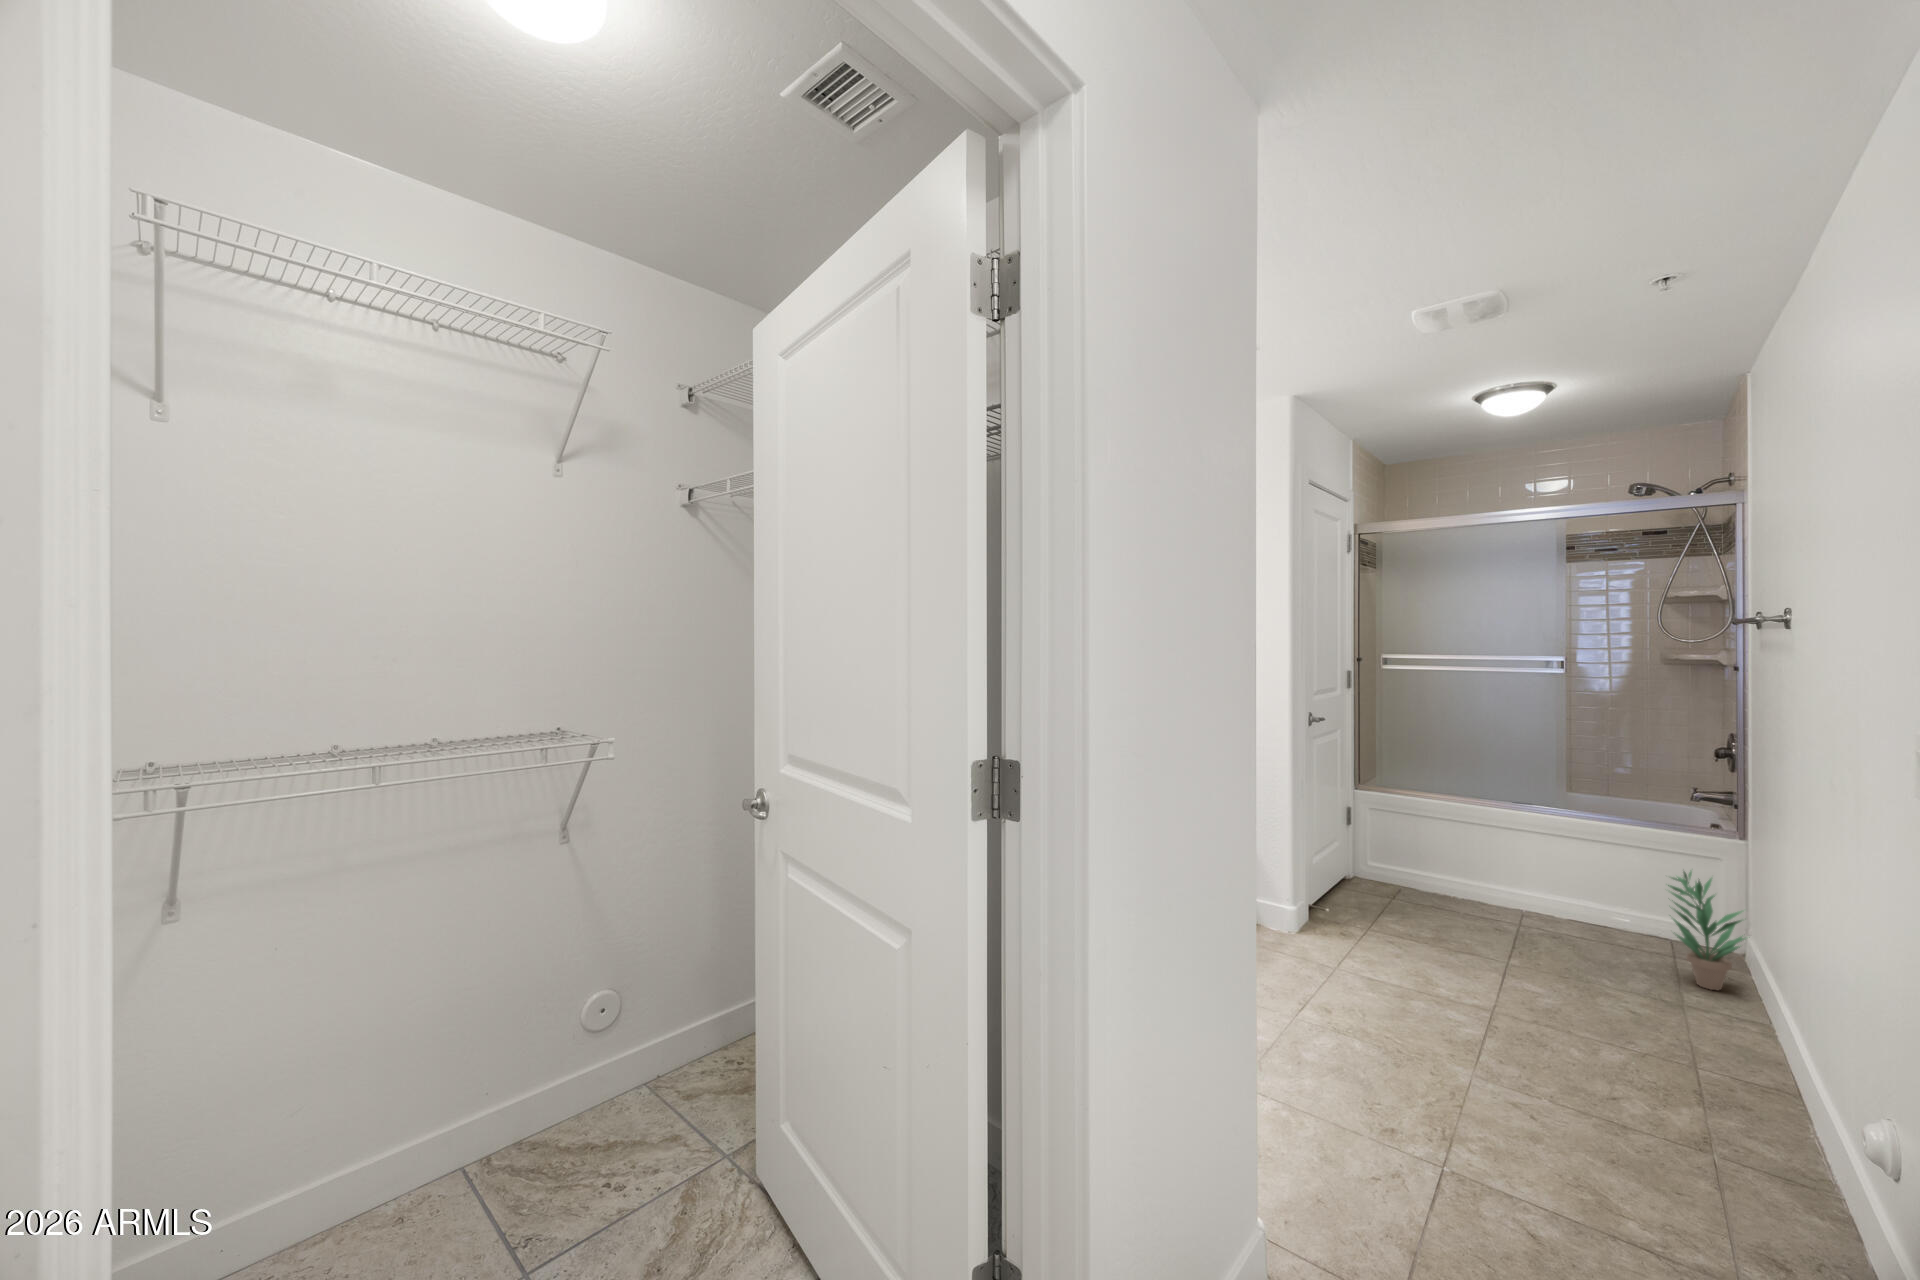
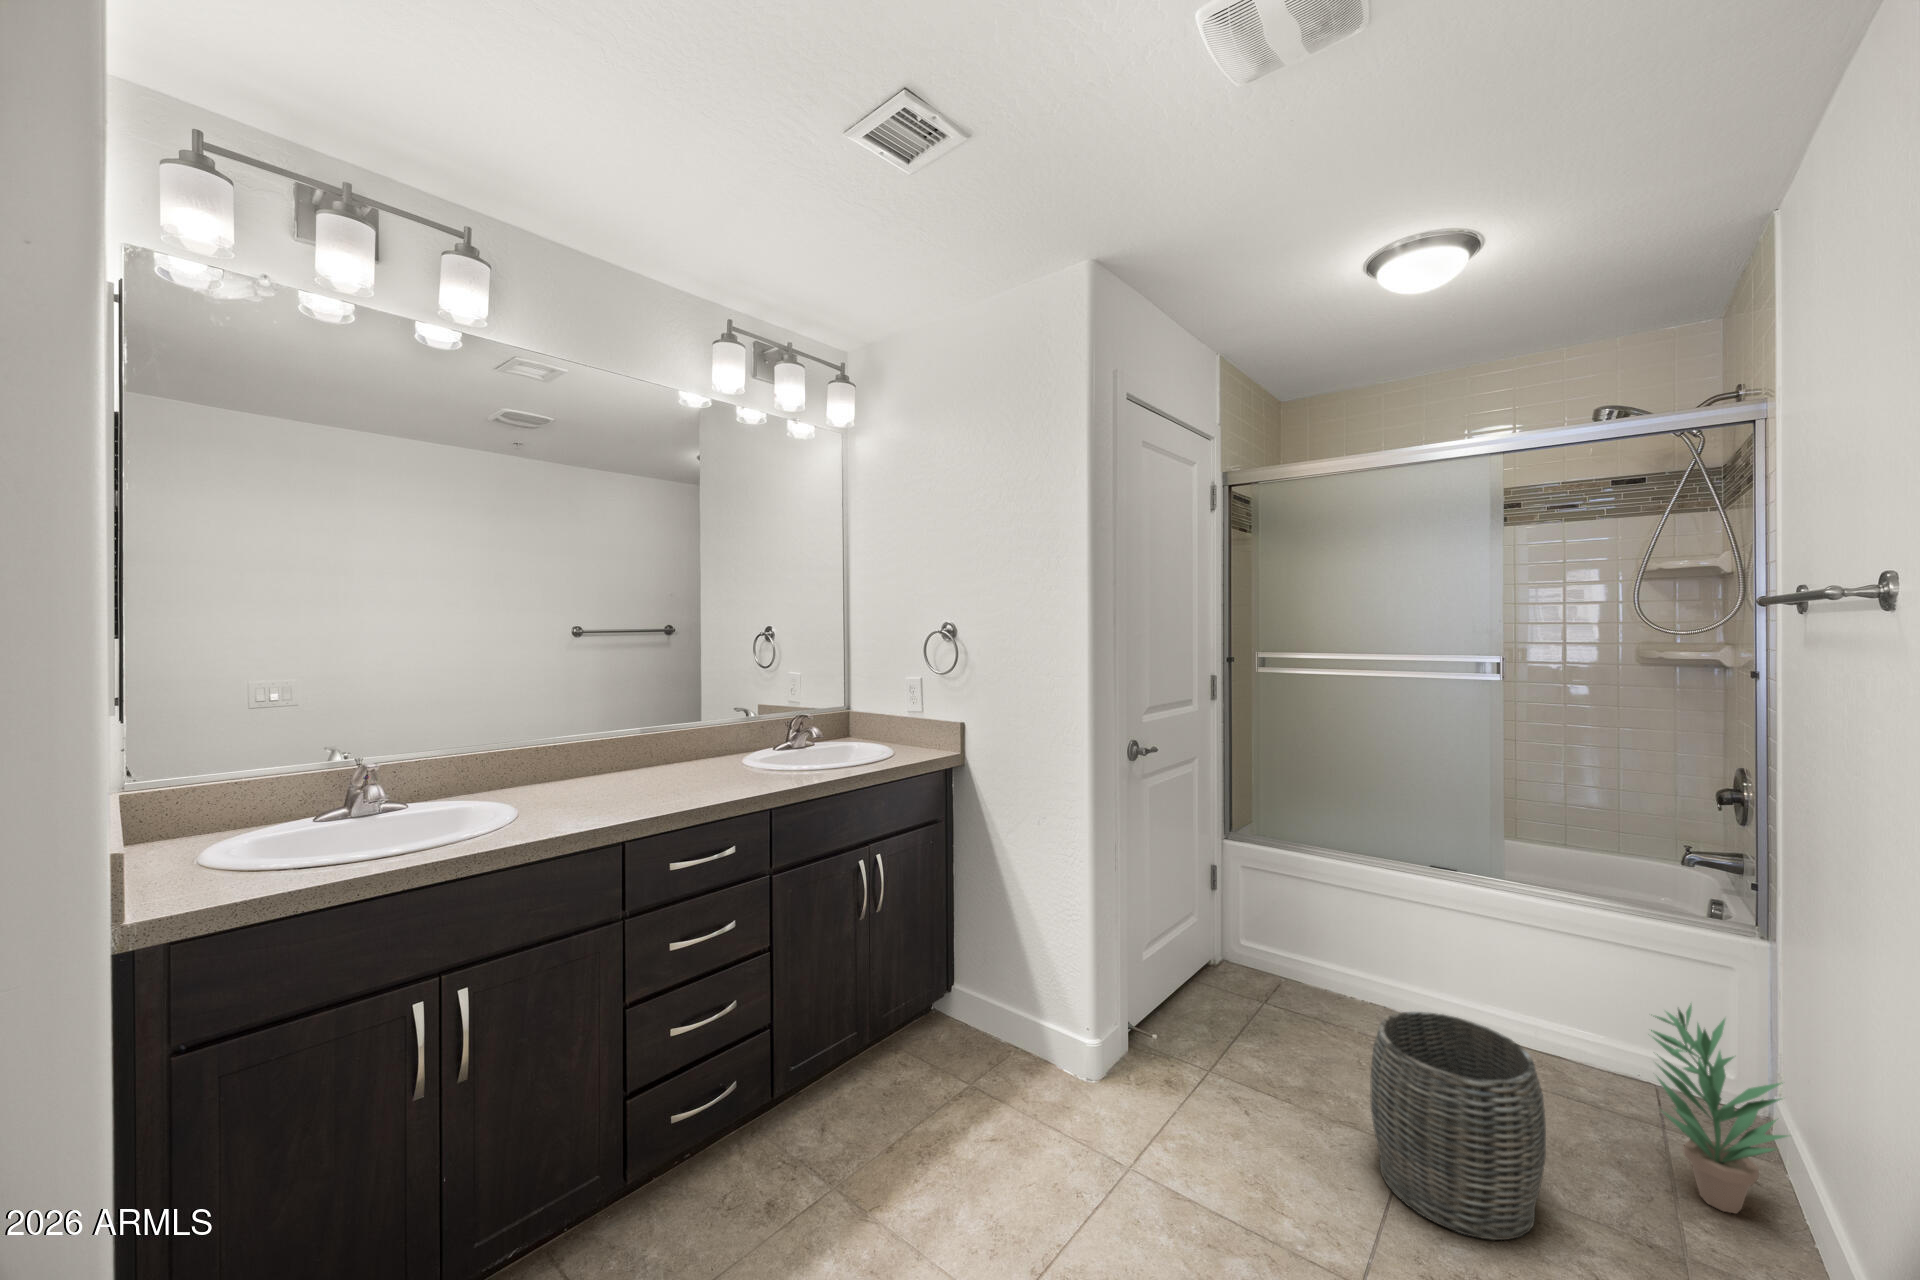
woven basket: none [1490,879,1602,999] -> present [1370,1012,1546,1240]

